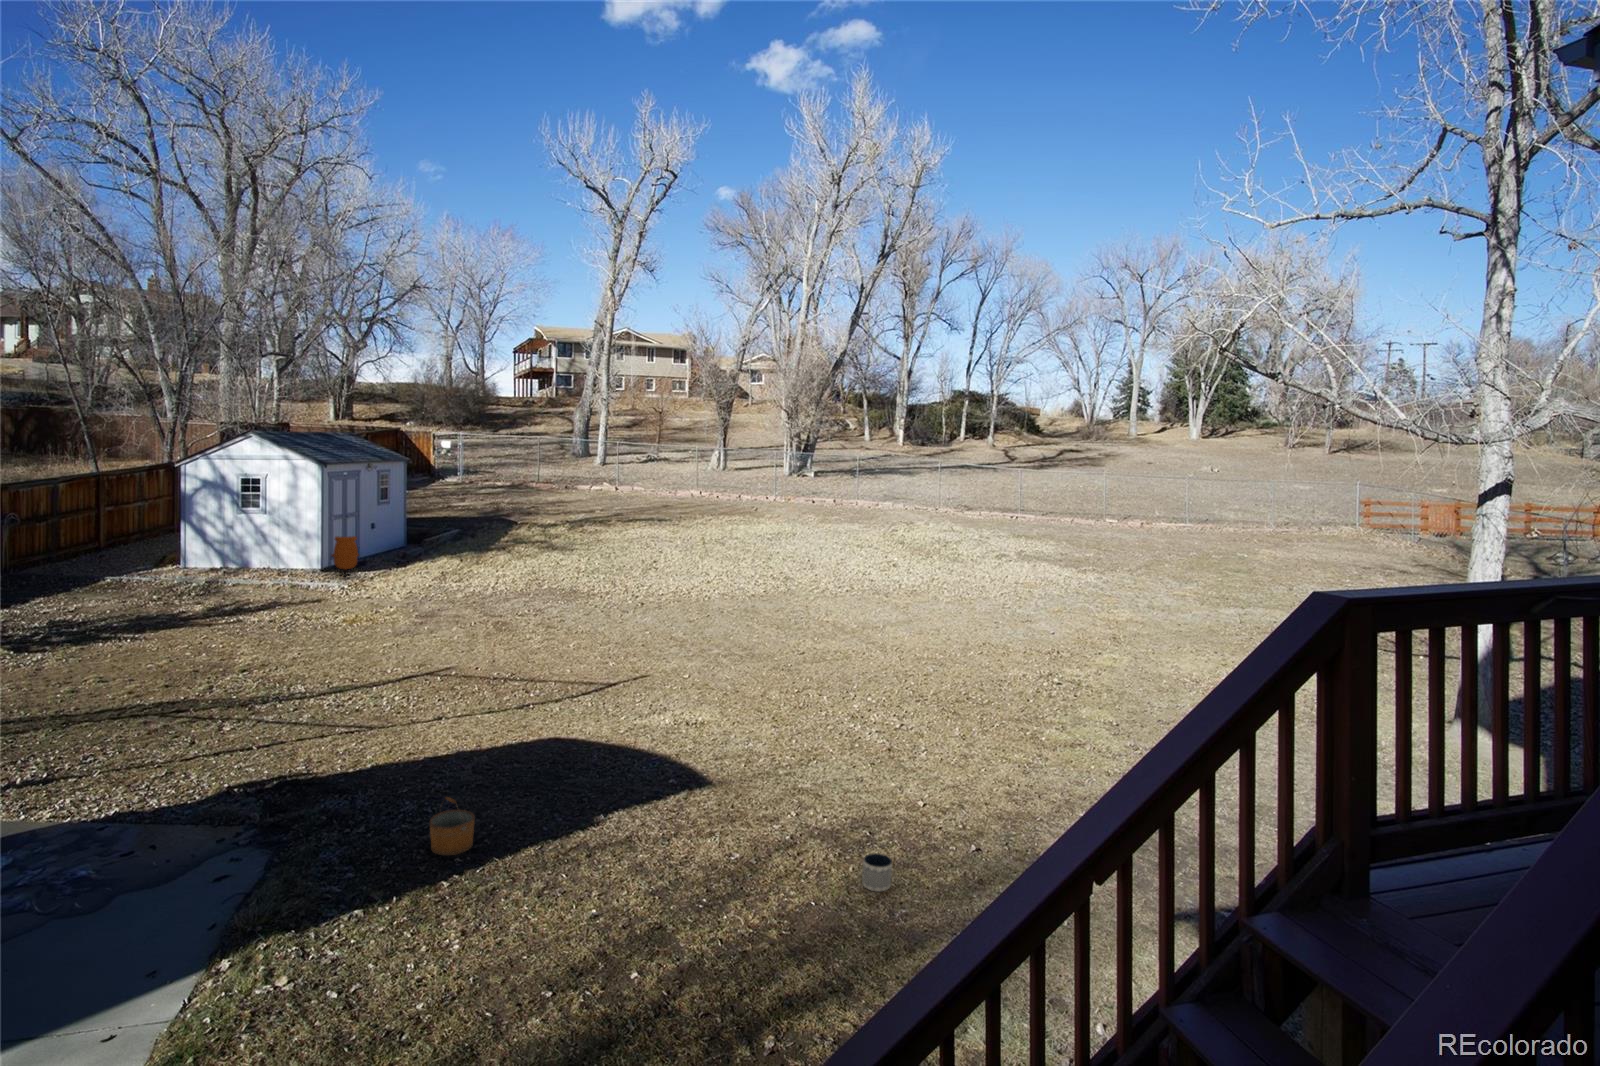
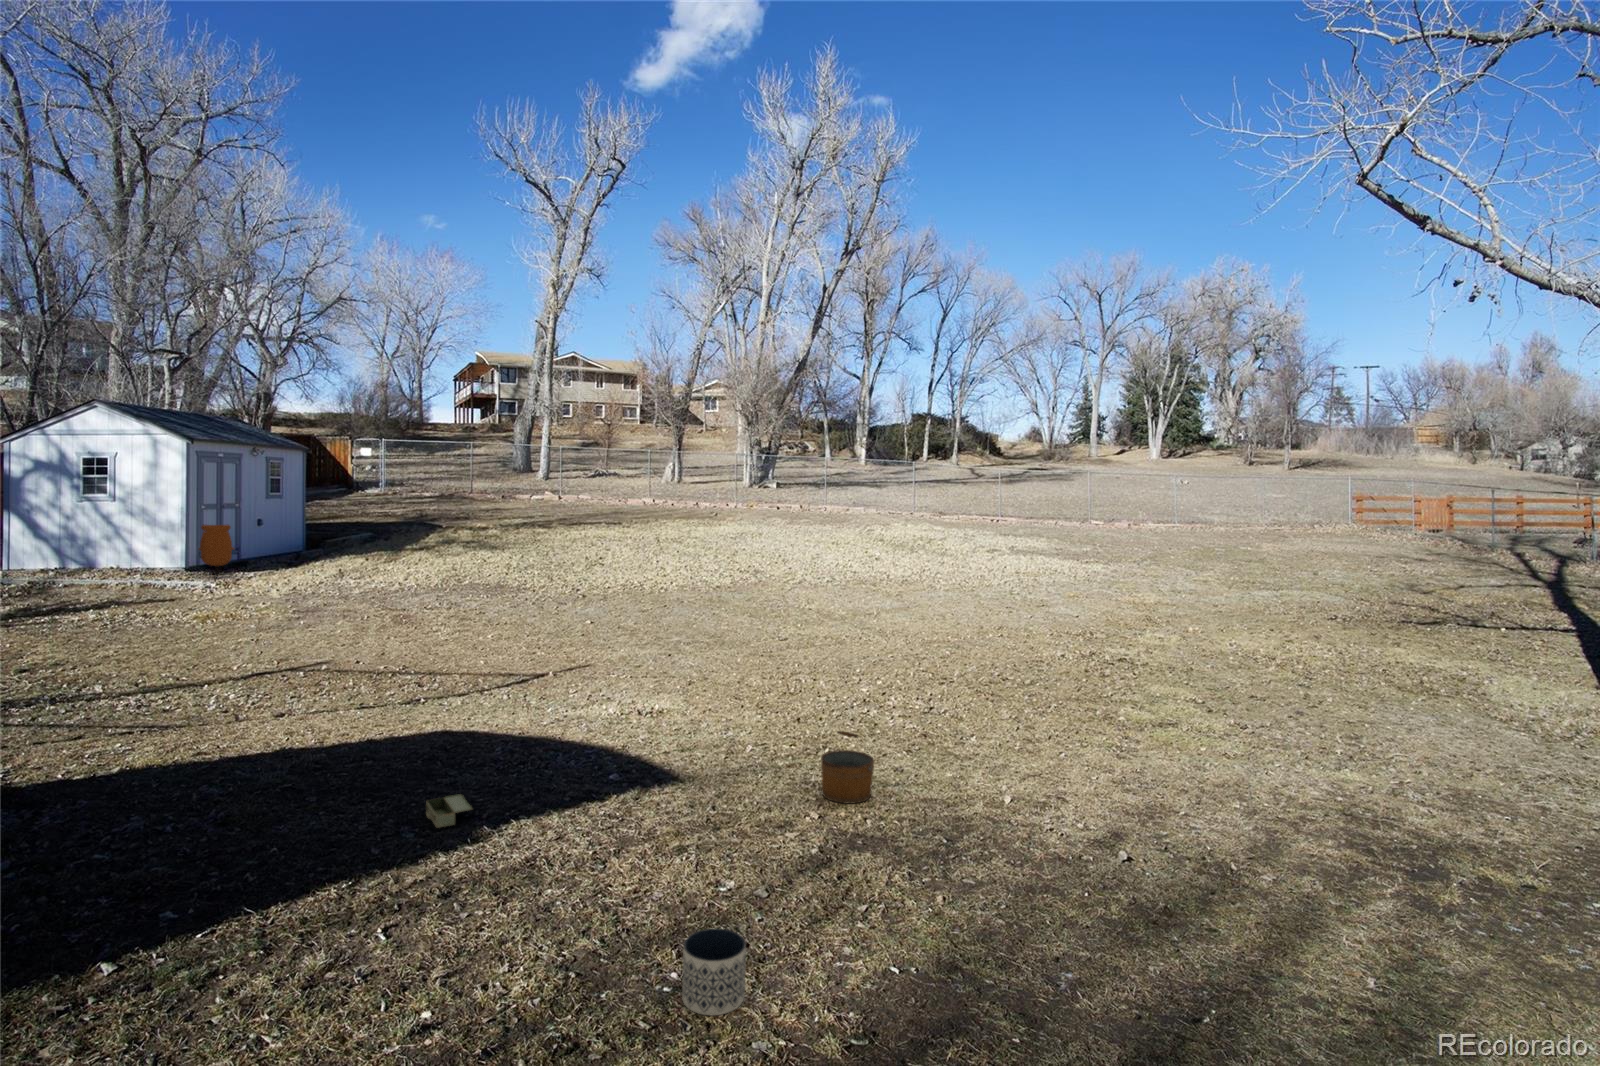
toolbox: none [554,788,583,810] -> present [426,794,472,828]
bucket: present [430,797,474,855] -> present [821,731,874,803]
planter: present [862,853,892,891] -> present [682,928,746,1016]

